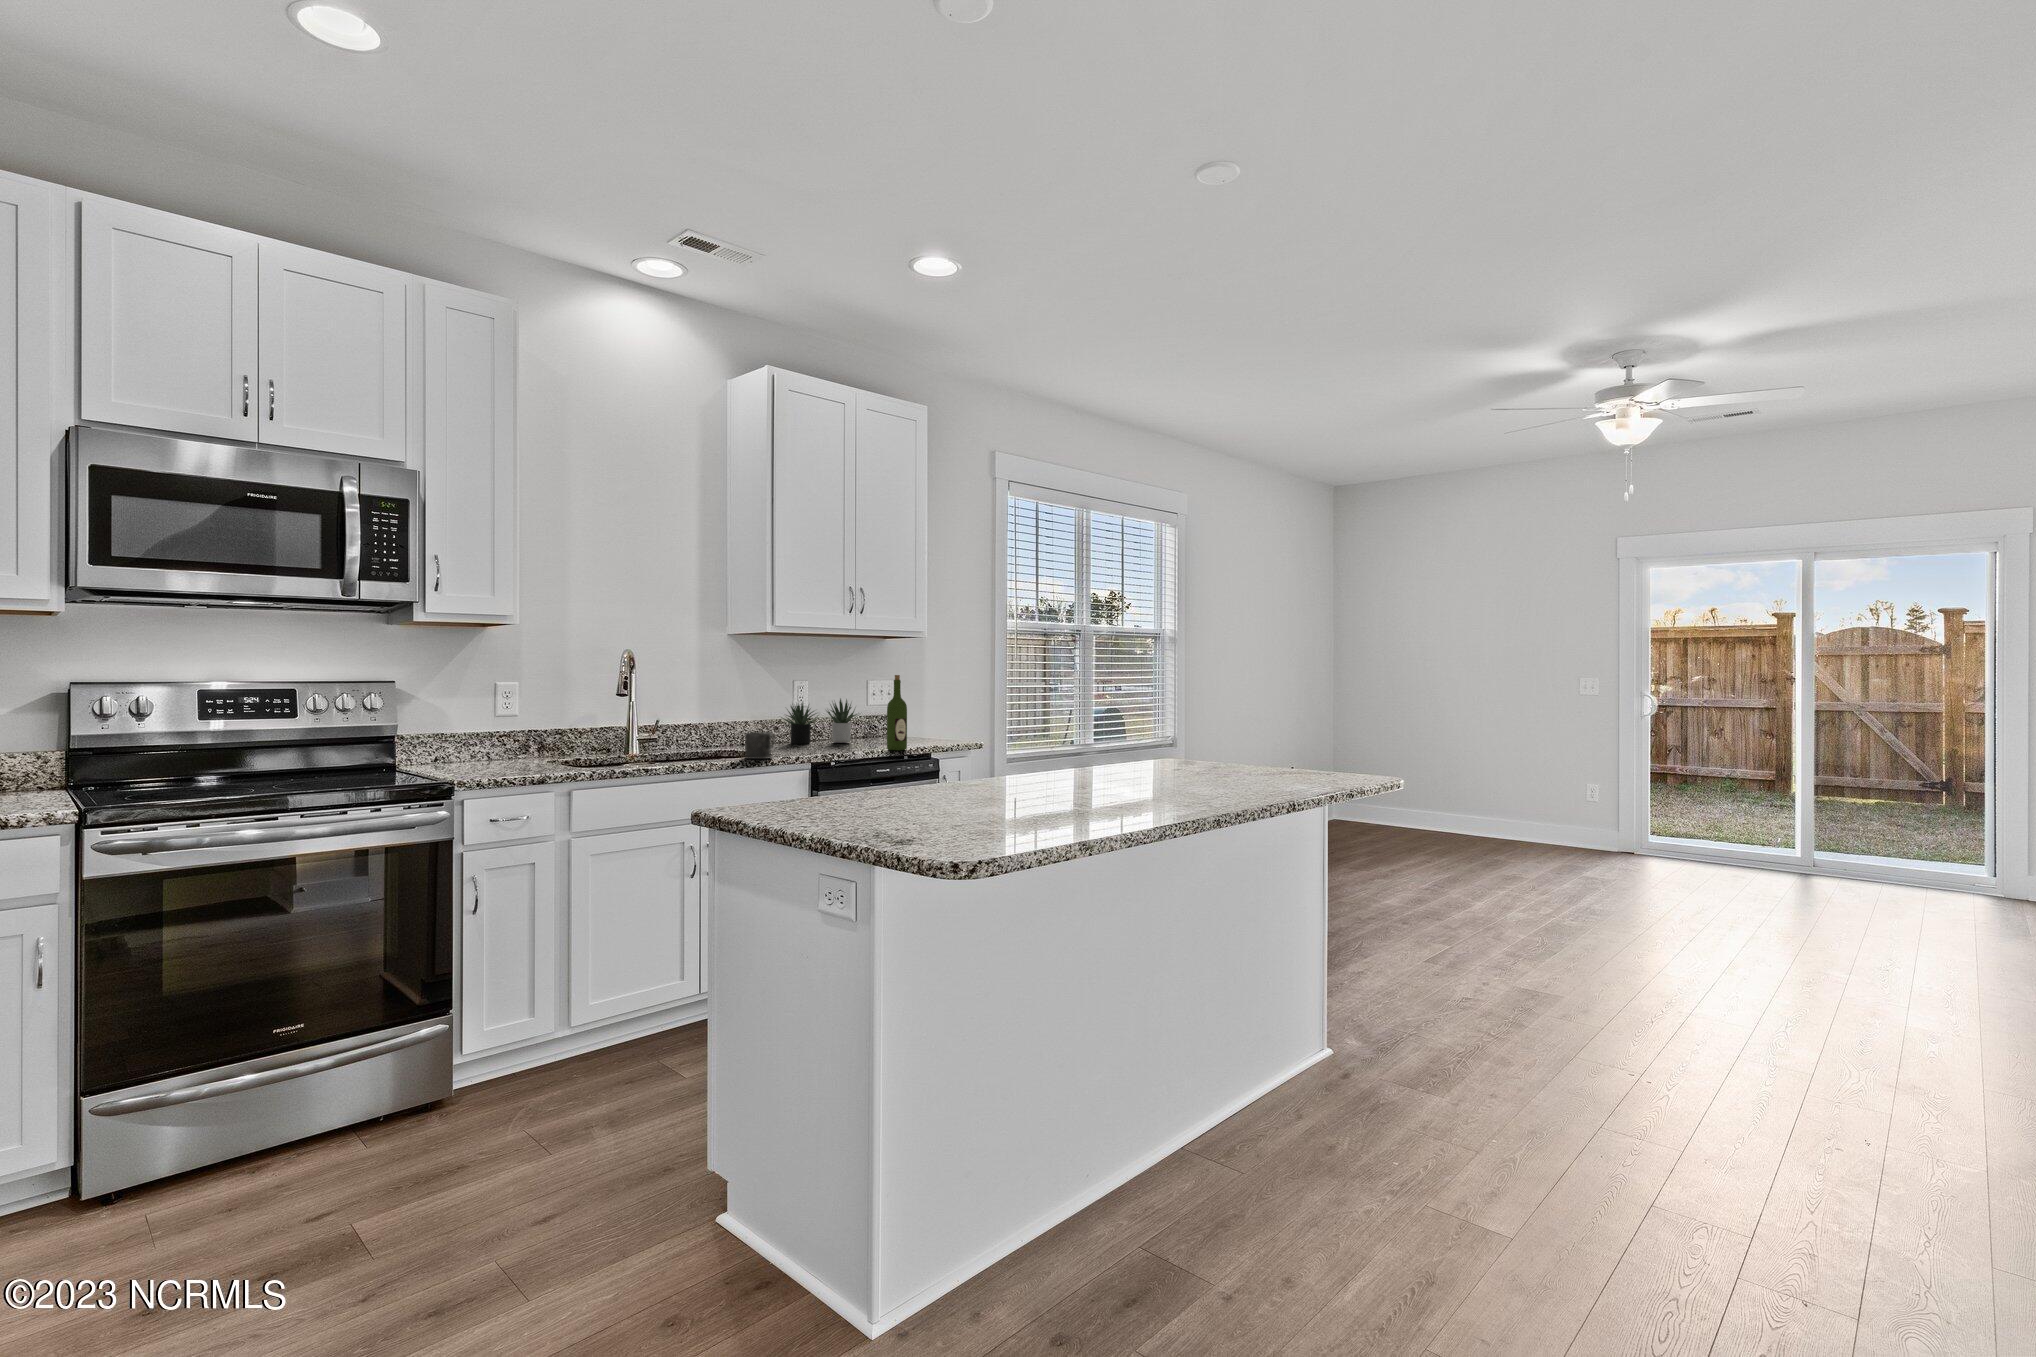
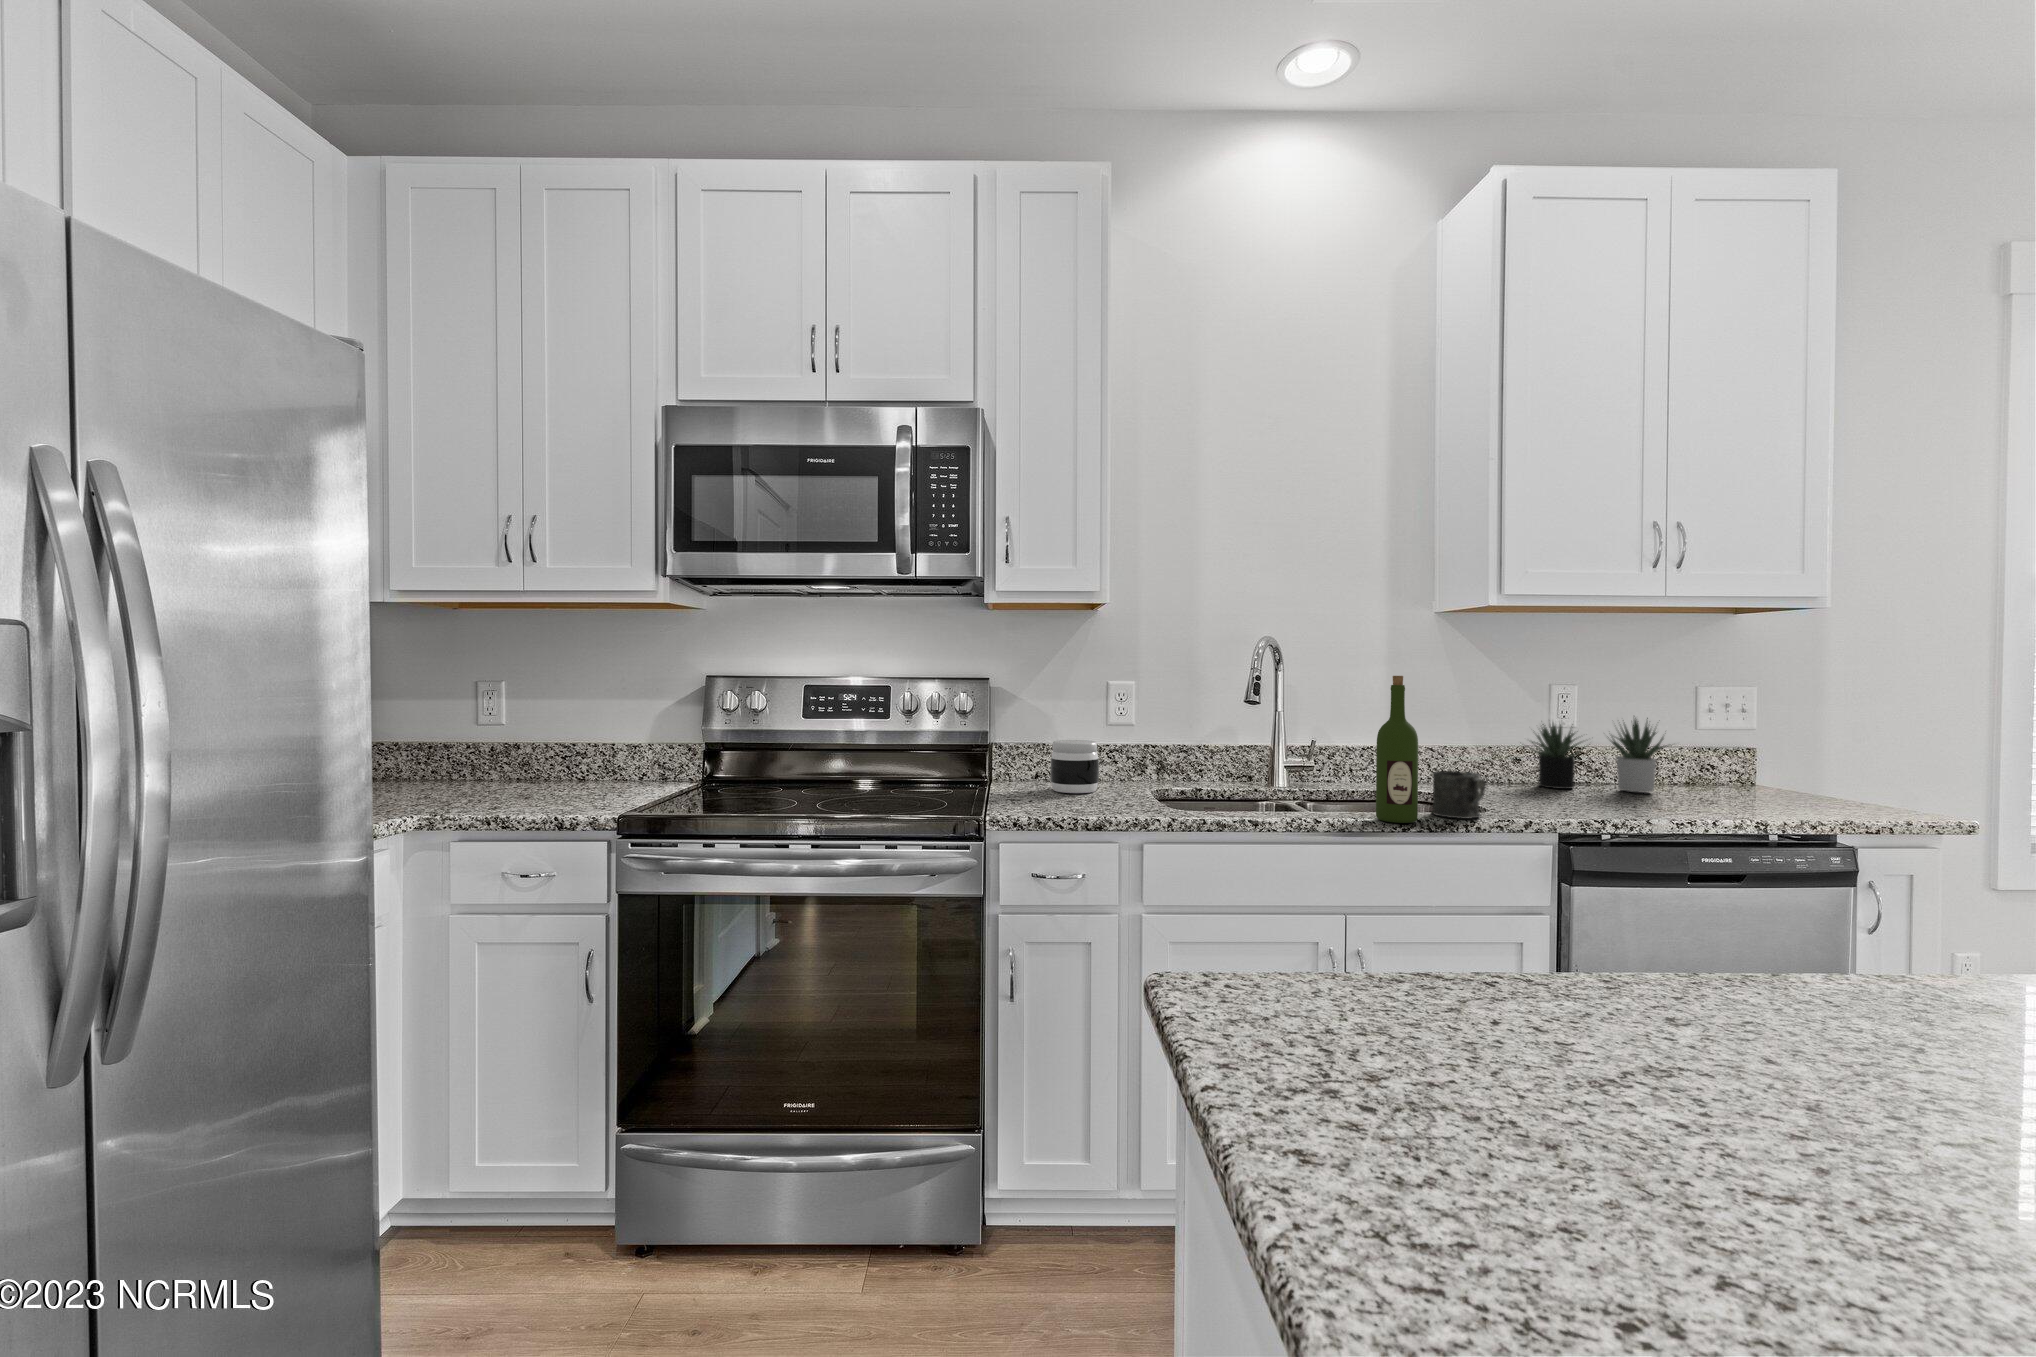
wine bottle: present [887,675,907,750] -> present [1376,676,1418,823]
jar: none [468,727,510,767] -> present [1051,740,1099,793]

